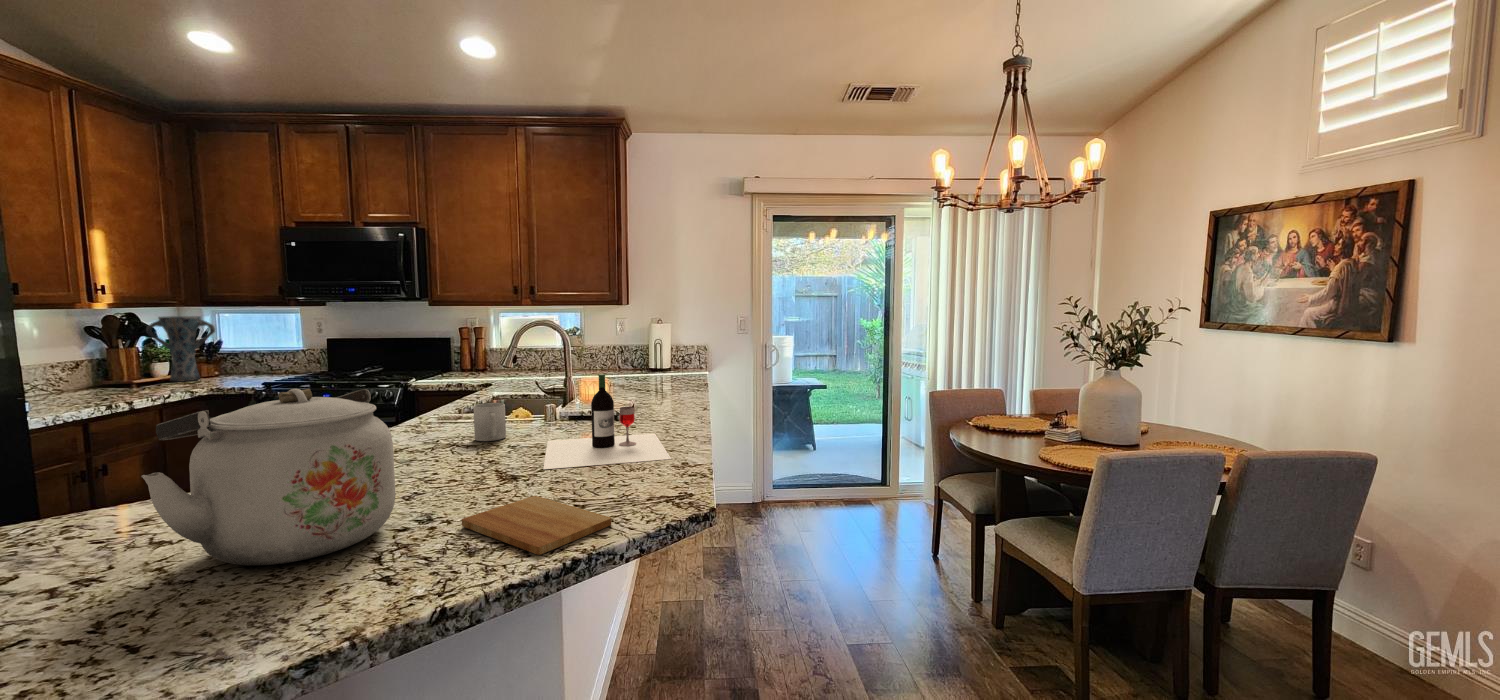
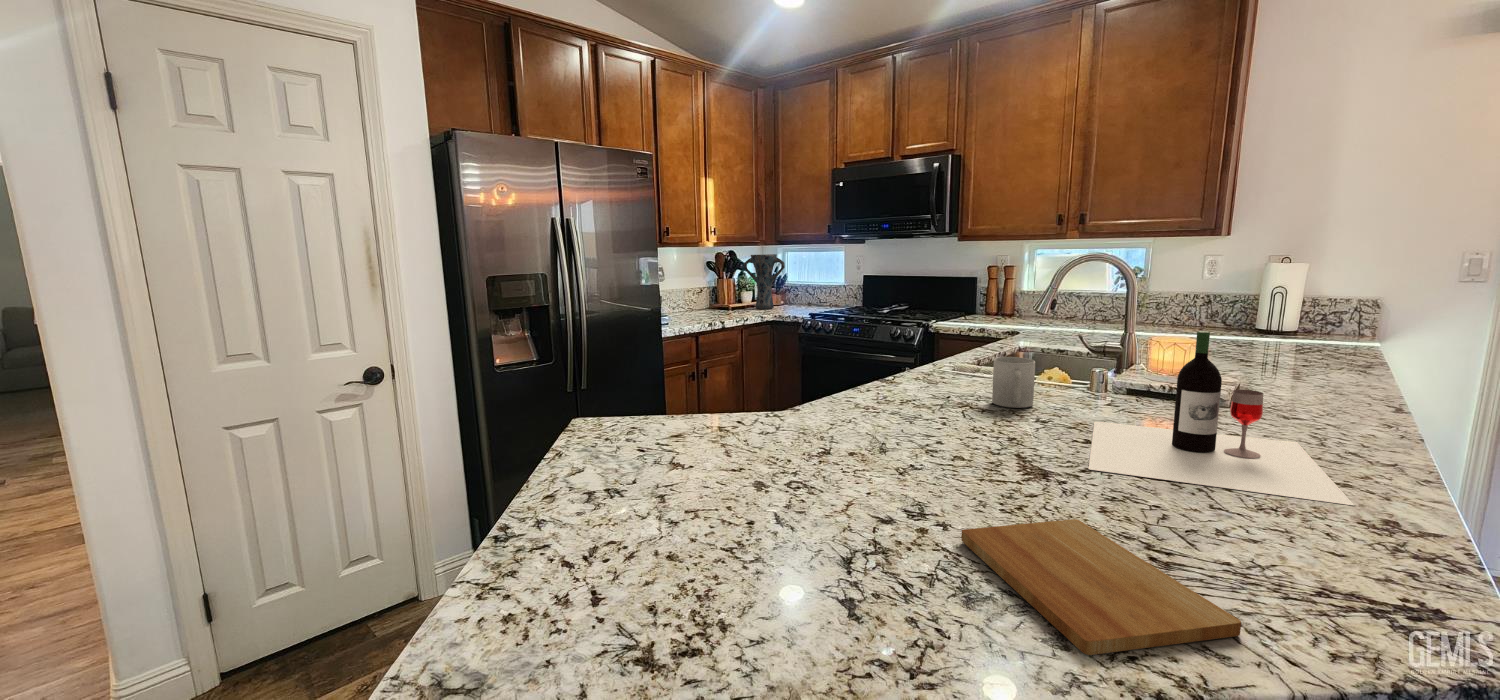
kettle: present [142,389,396,565] -> none [642,319,882,531]

